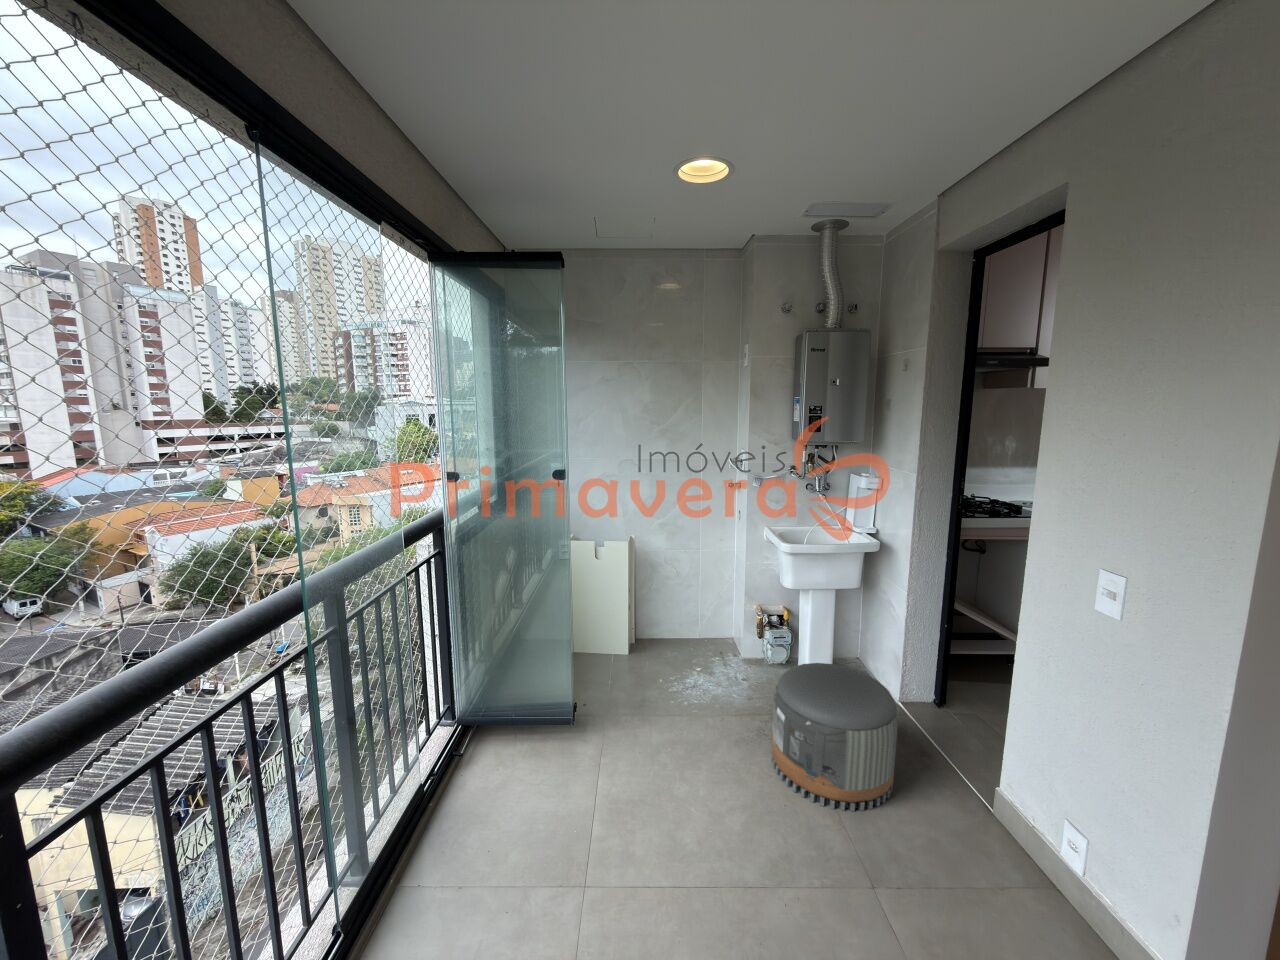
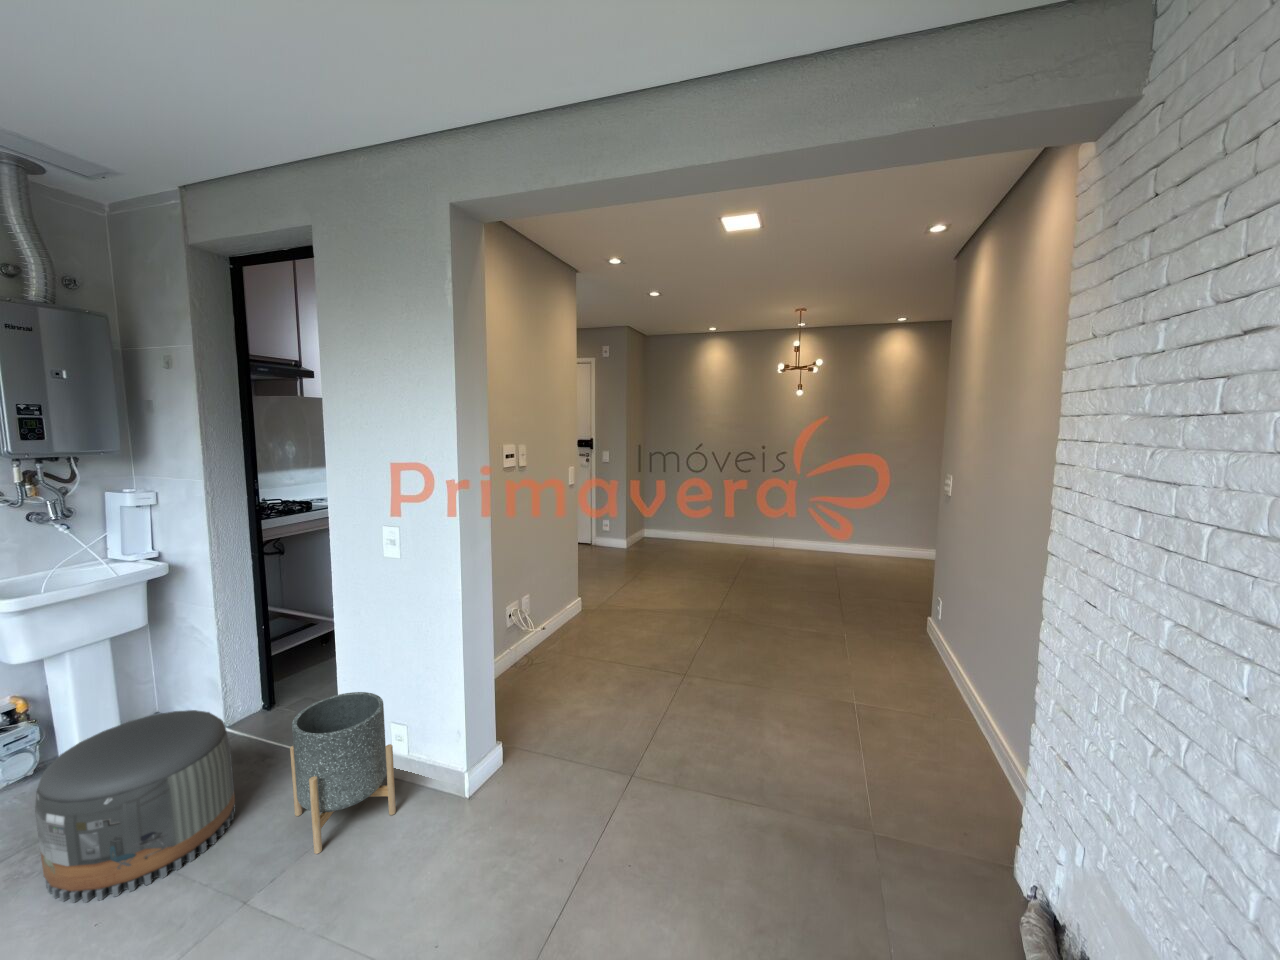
planter: none [941,738,1071,936] -> present [290,692,396,854]

